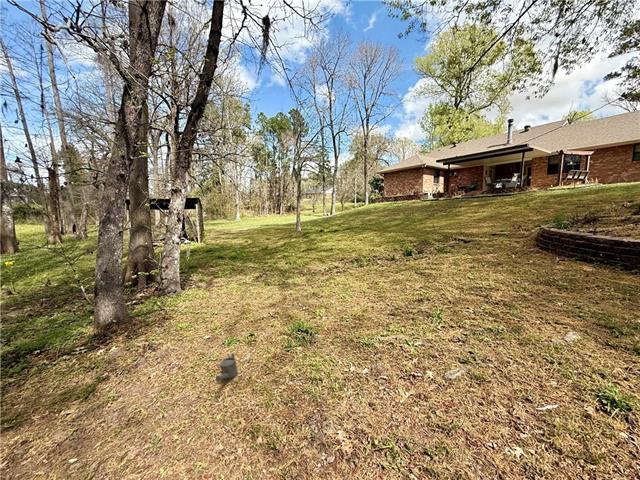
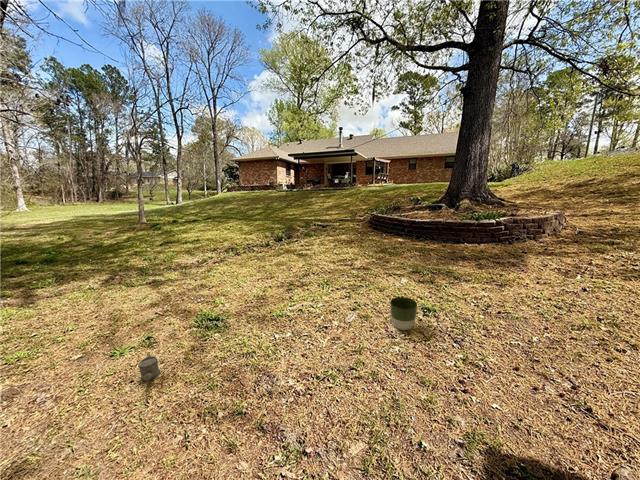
planter: none [517,363,572,424] -> present [390,297,417,330]

